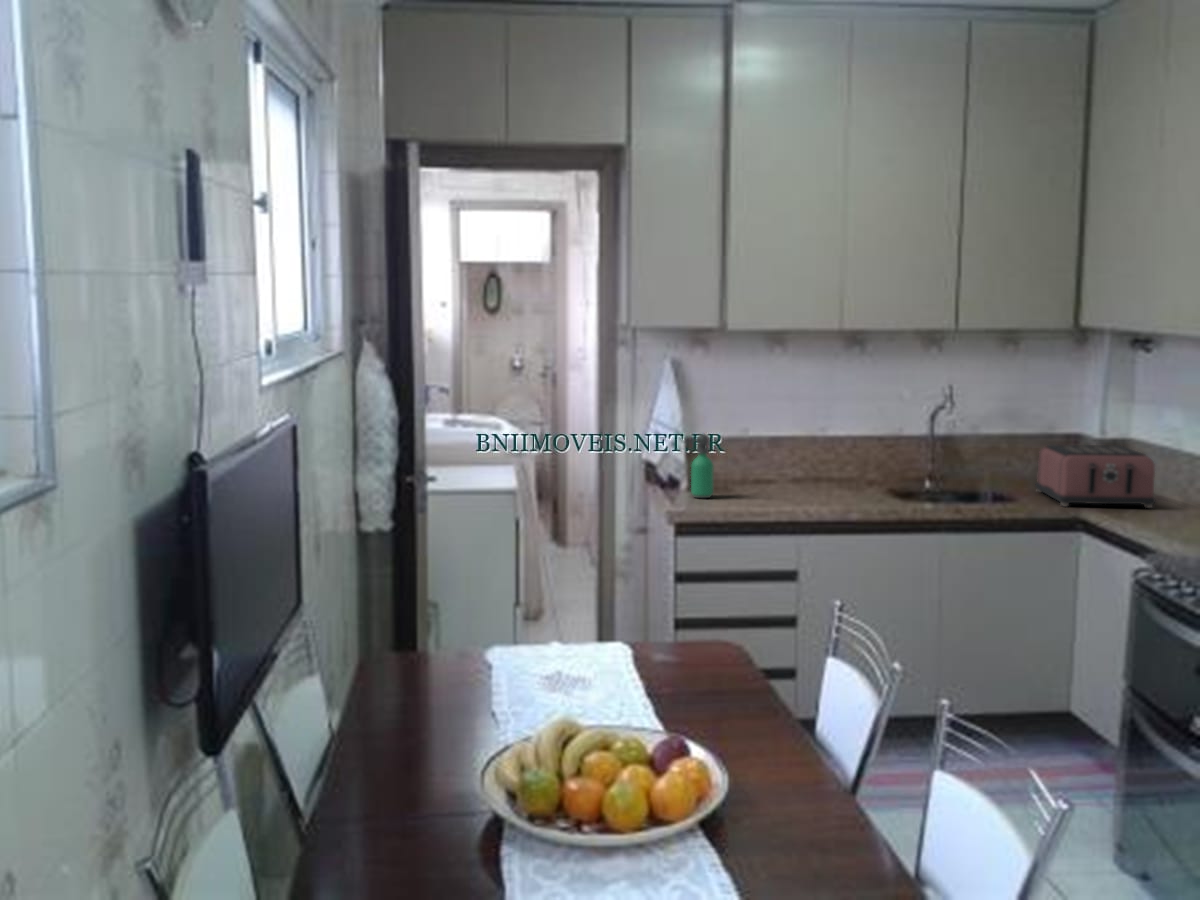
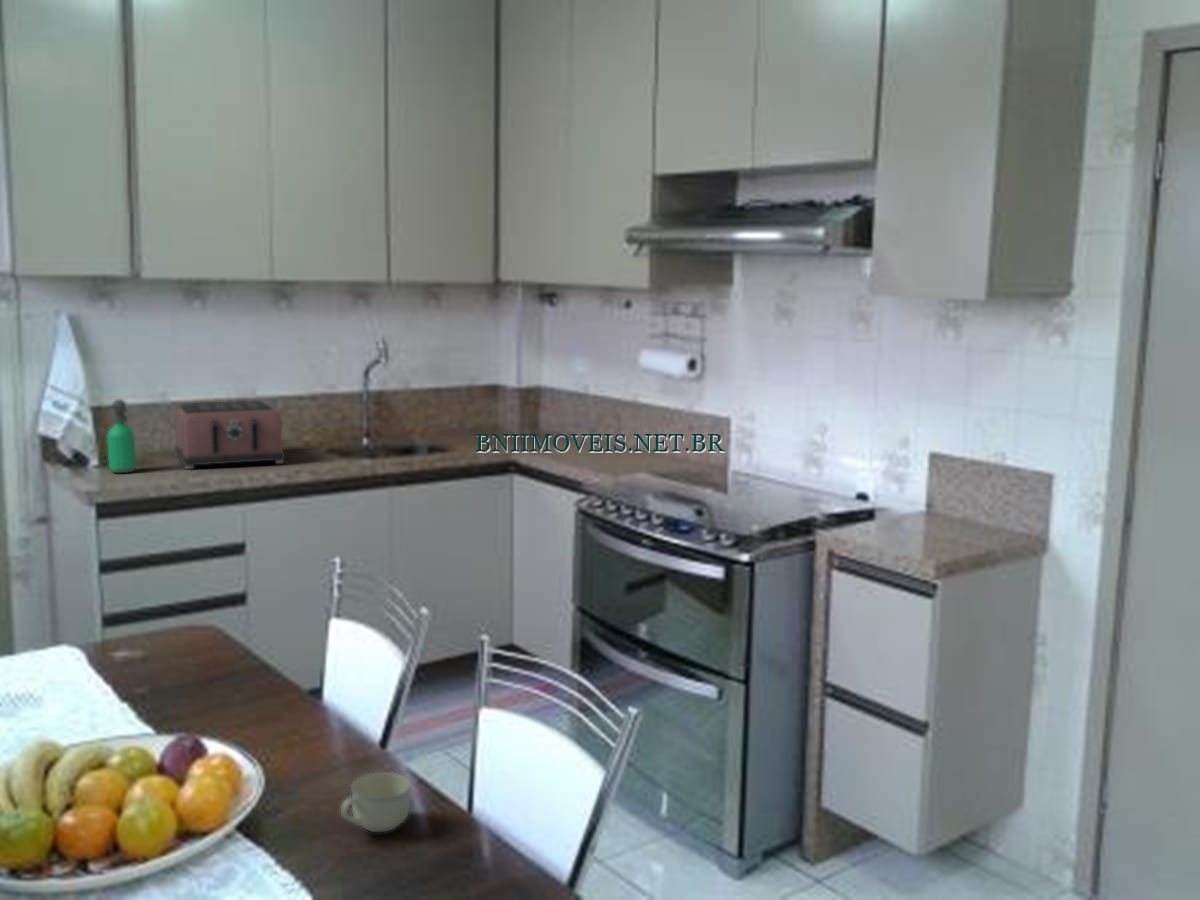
toaster: present [1035,444,1155,508] -> present [175,401,285,469]
cup: none [783,805,850,860] -> present [341,772,411,832]

